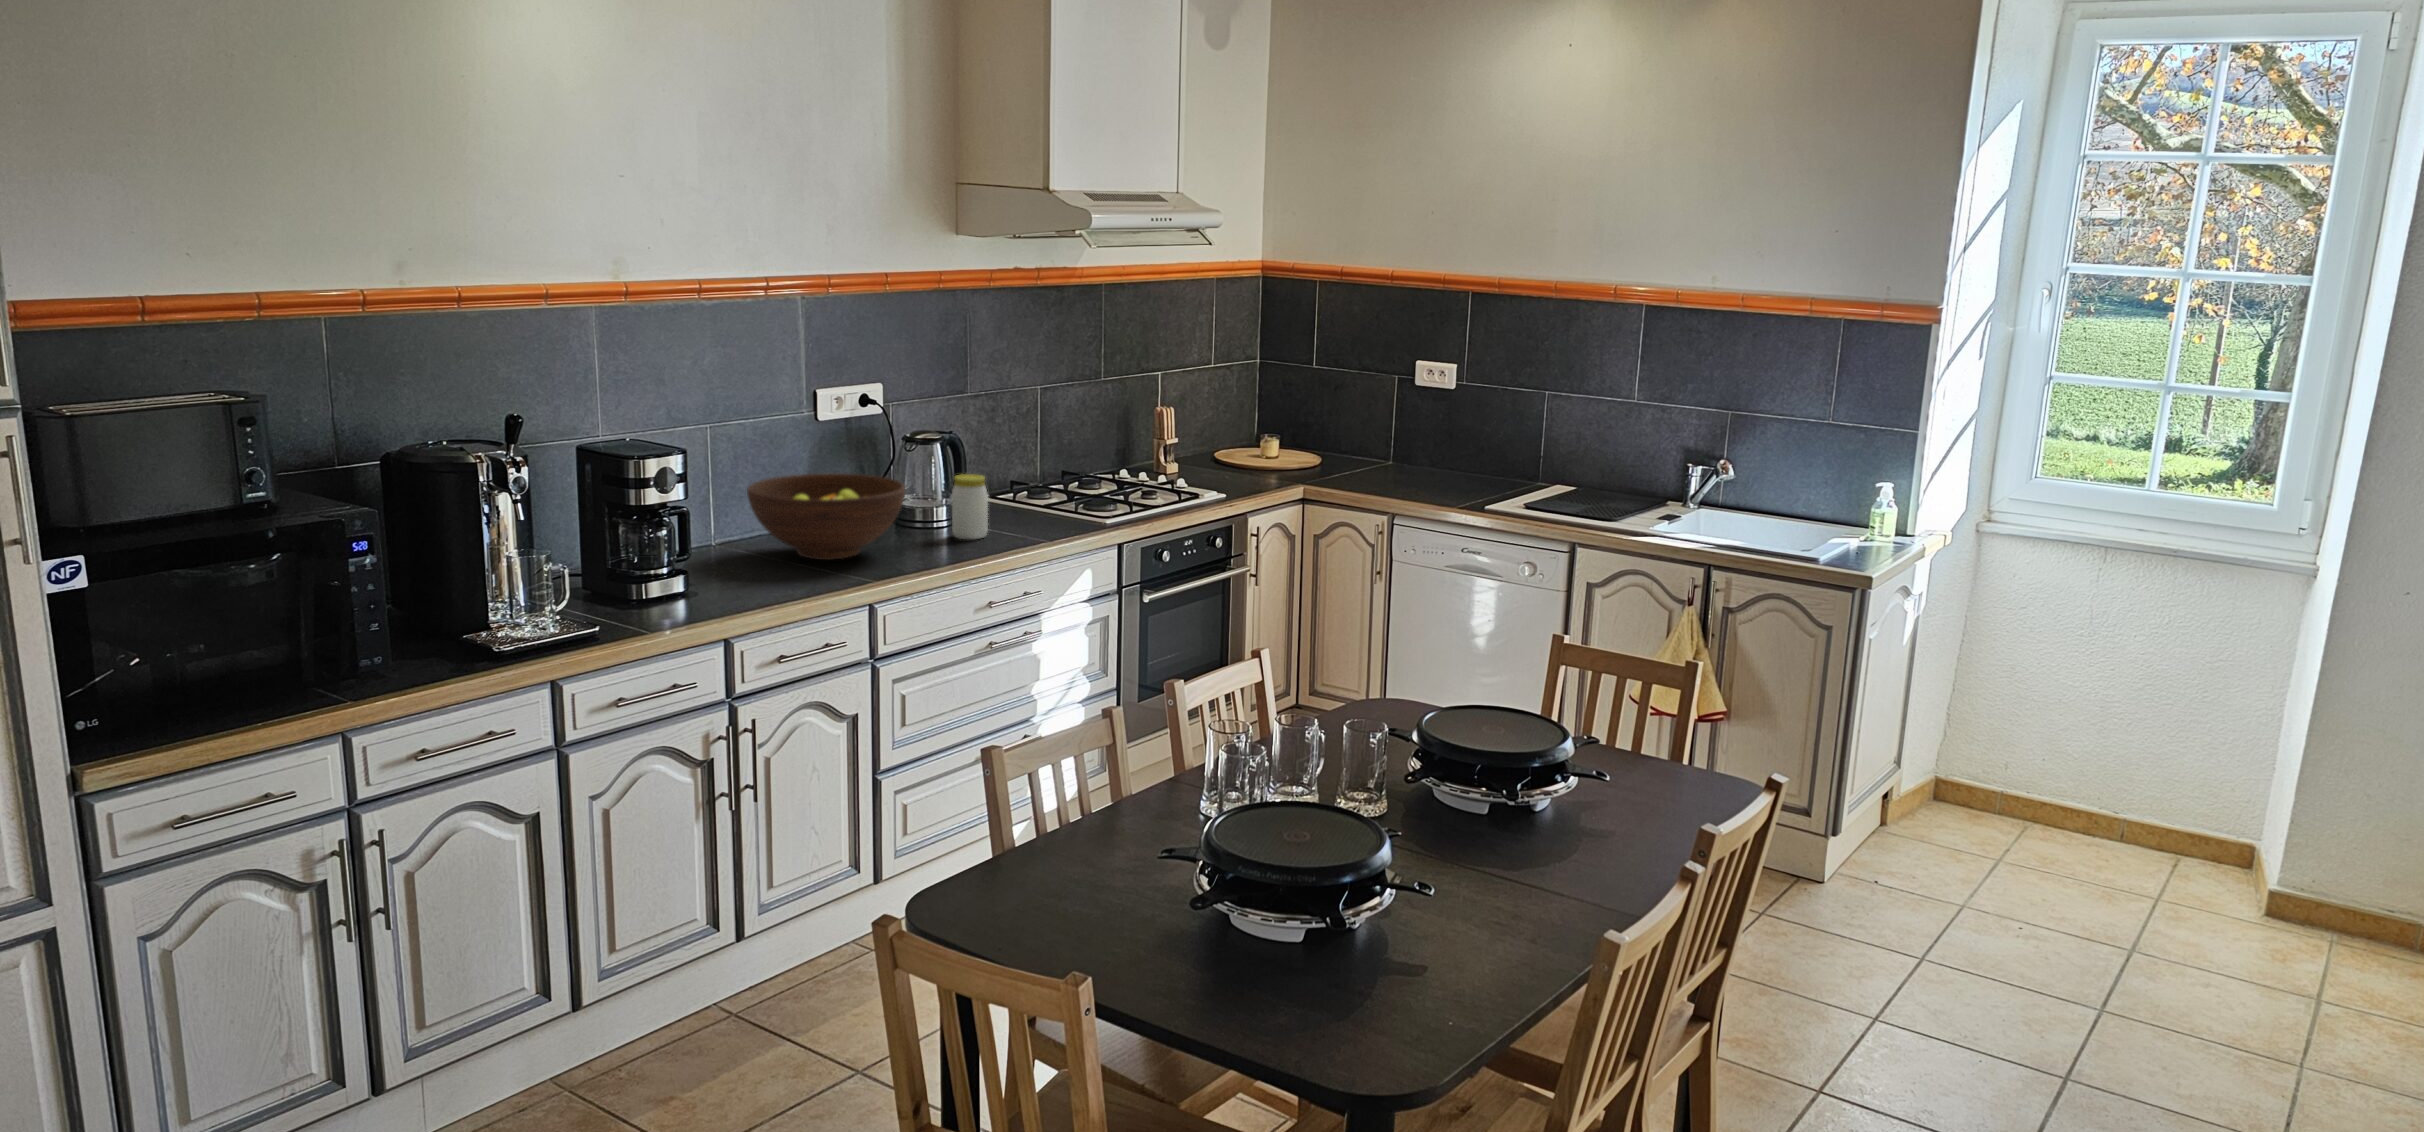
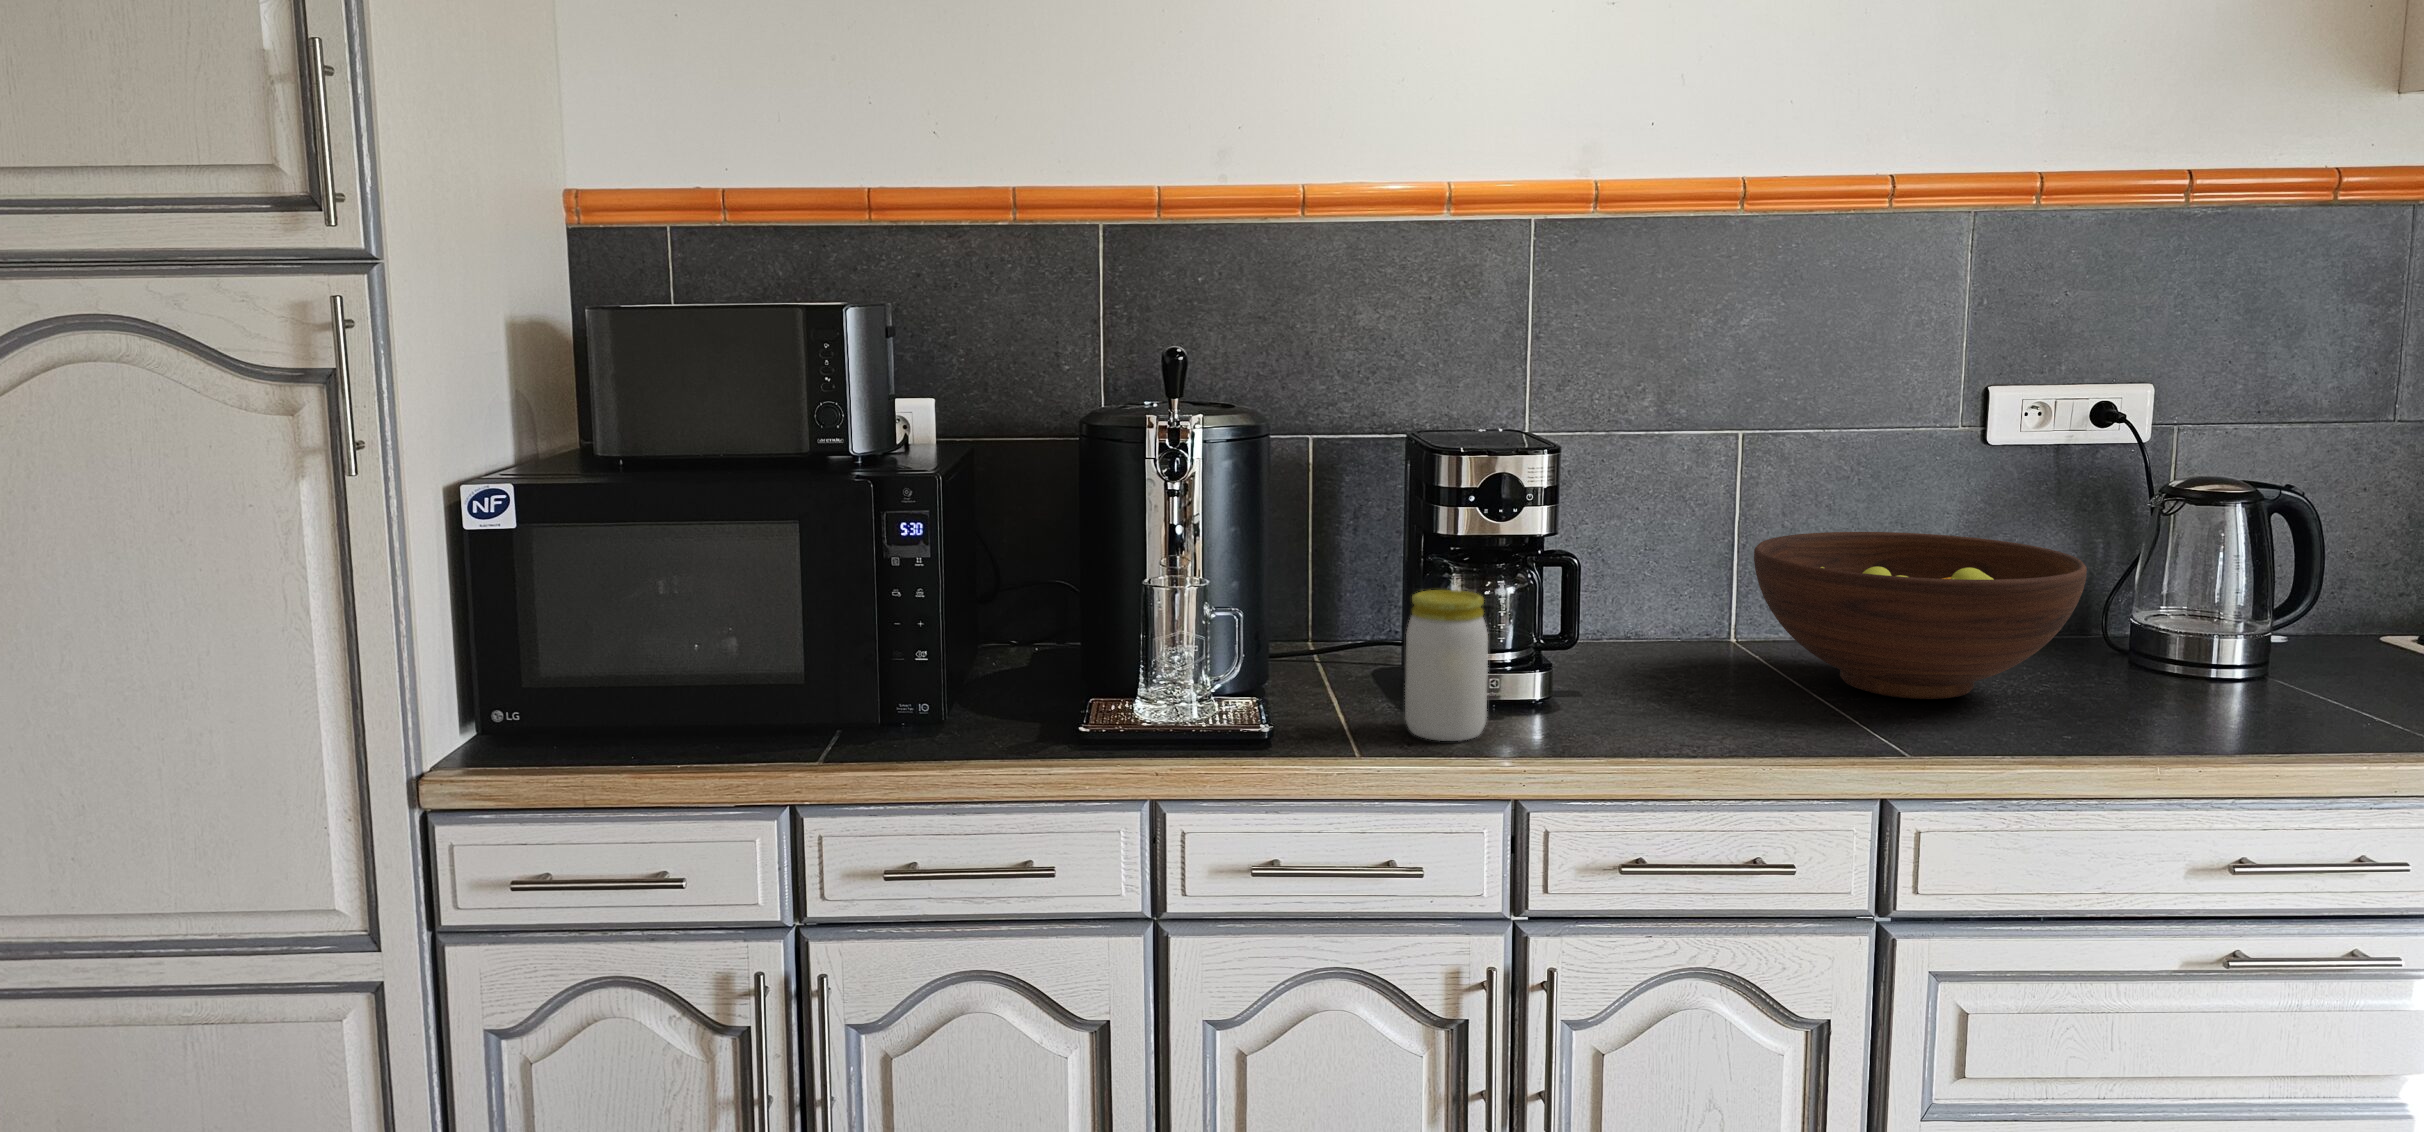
jar: present [952,474,988,539] -> present [1405,590,1488,741]

